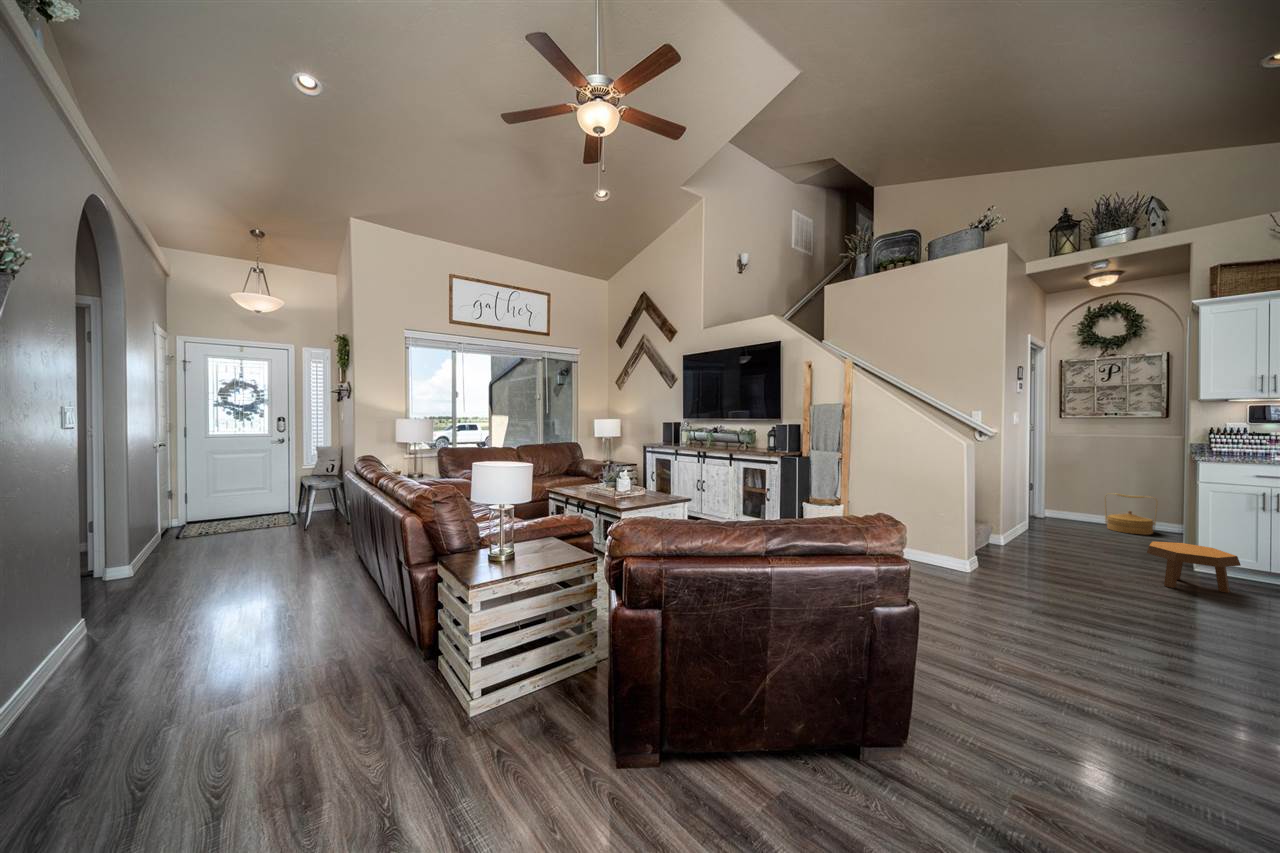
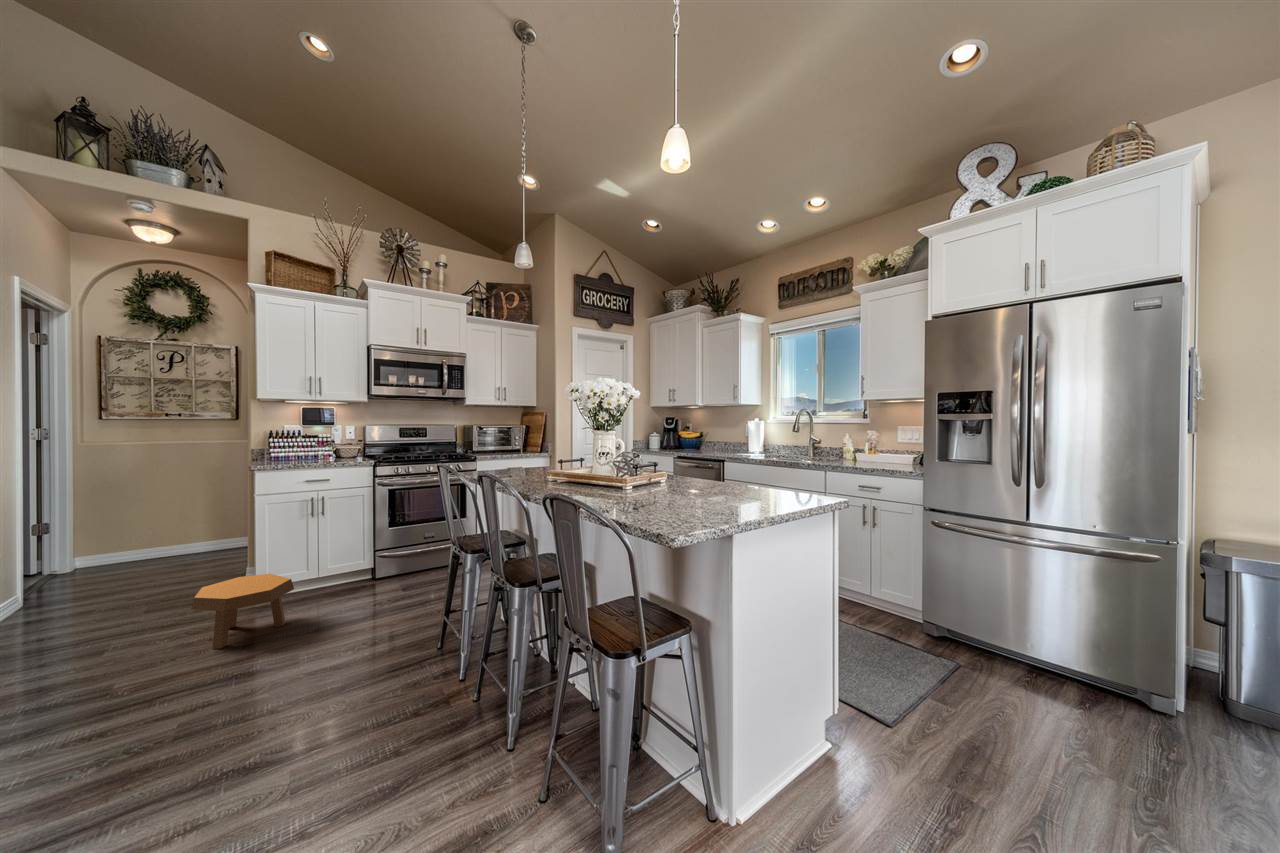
woven basket: present [1105,493,1157,535] -> none [166,514,229,567]

